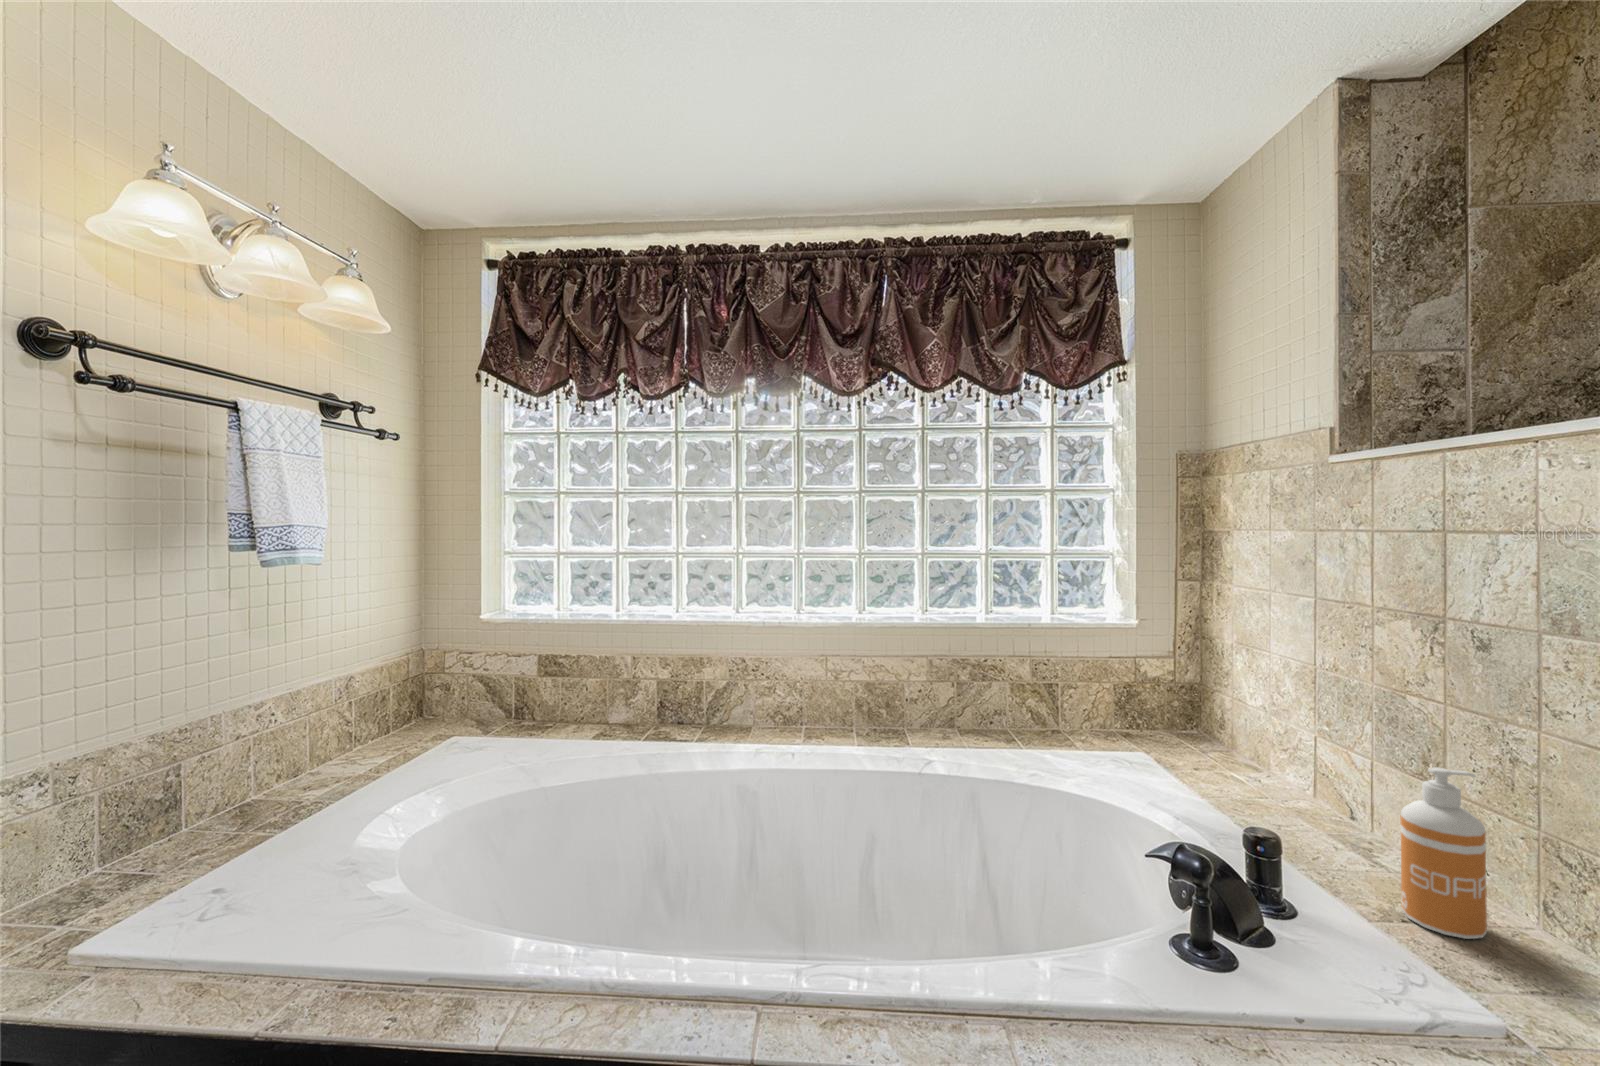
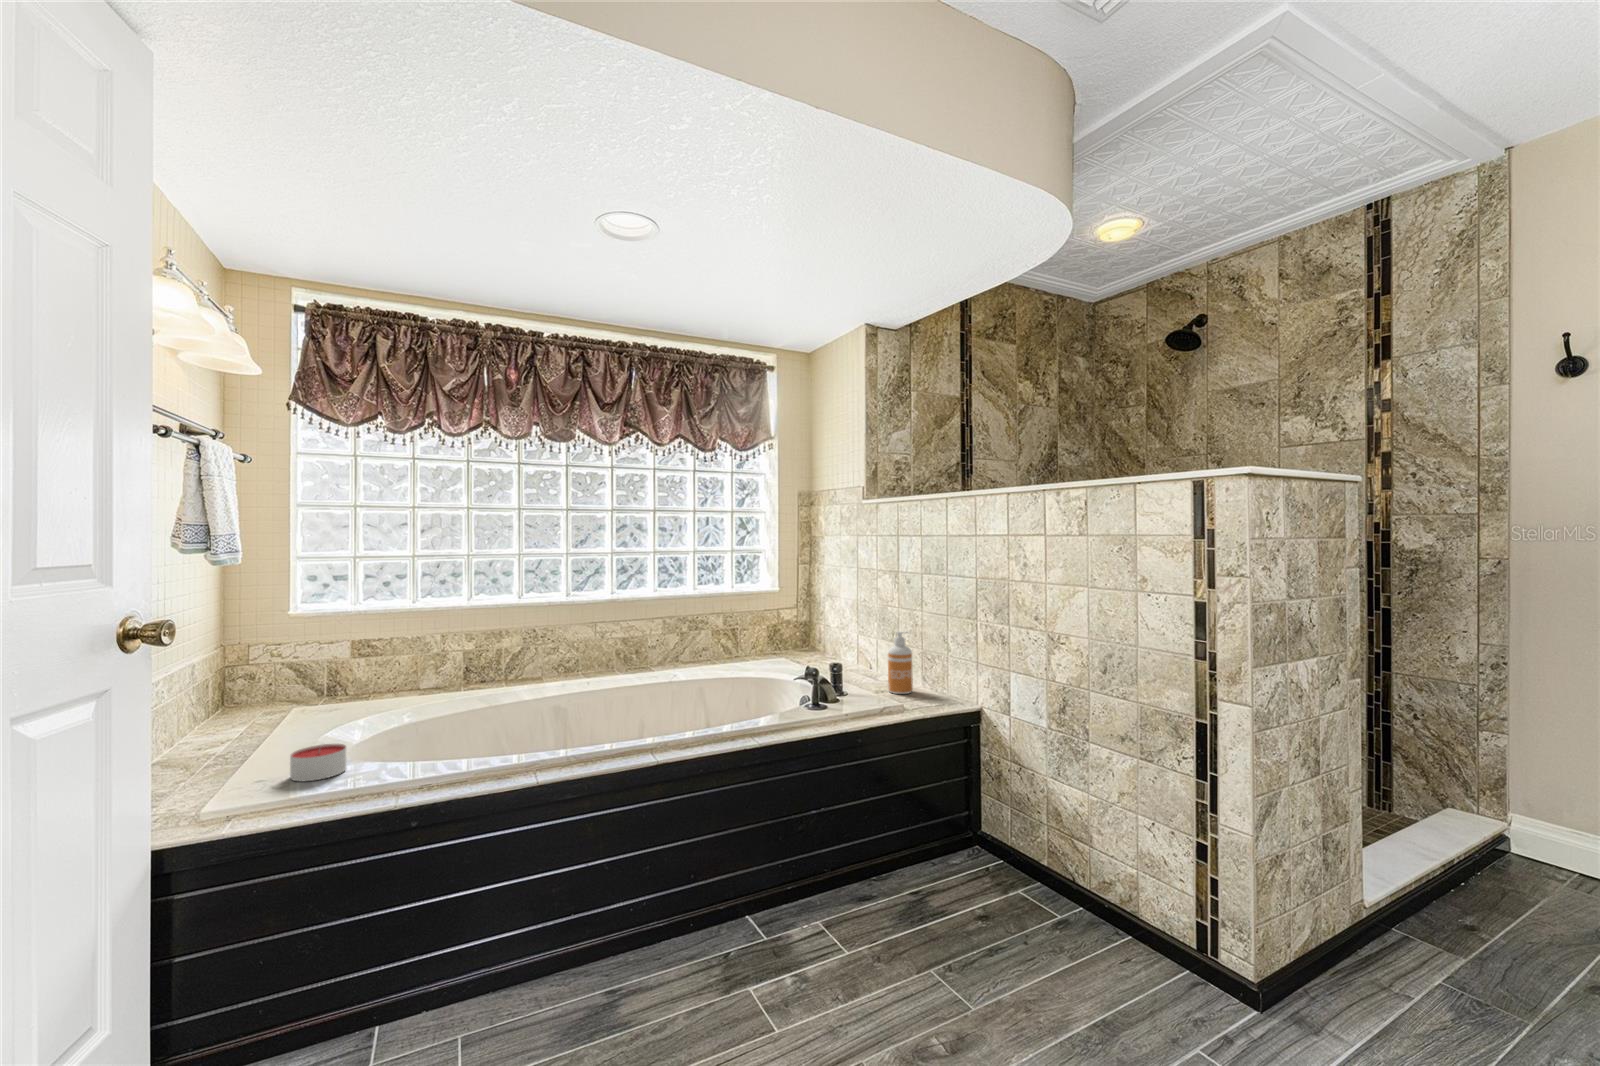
candle: none [212,838,303,908] -> present [290,744,346,781]

